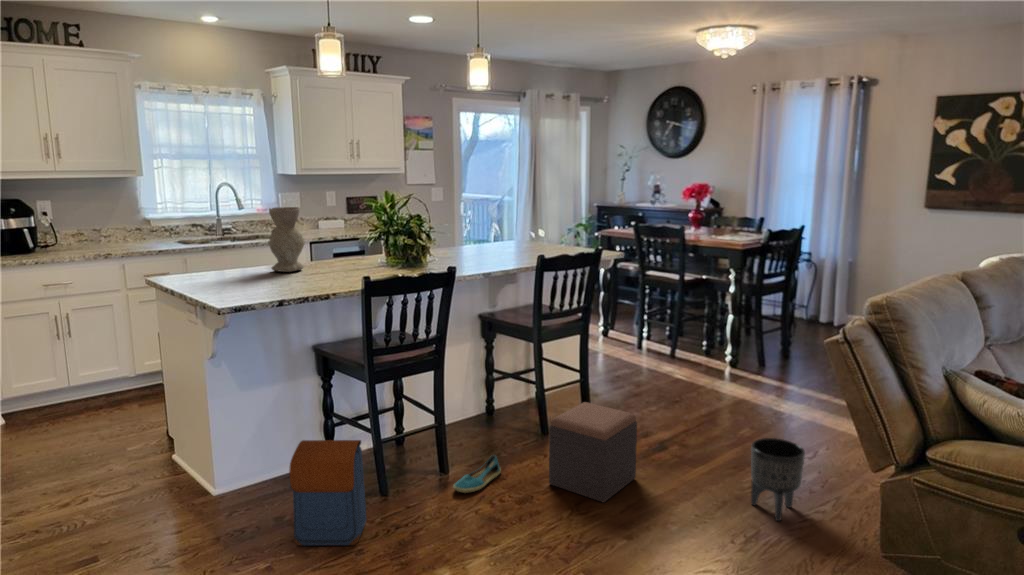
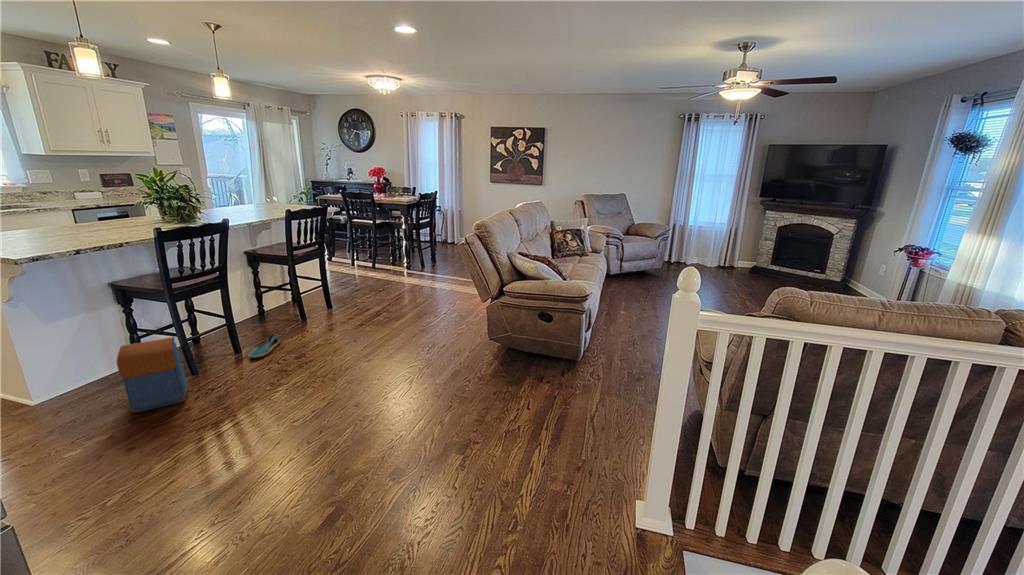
vase: present [269,207,305,272] -> none [36,181,84,232]
footstool: present [549,402,637,502] -> none [308,294,363,345]
planter: present [751,438,805,521] -> none [420,296,445,334]

